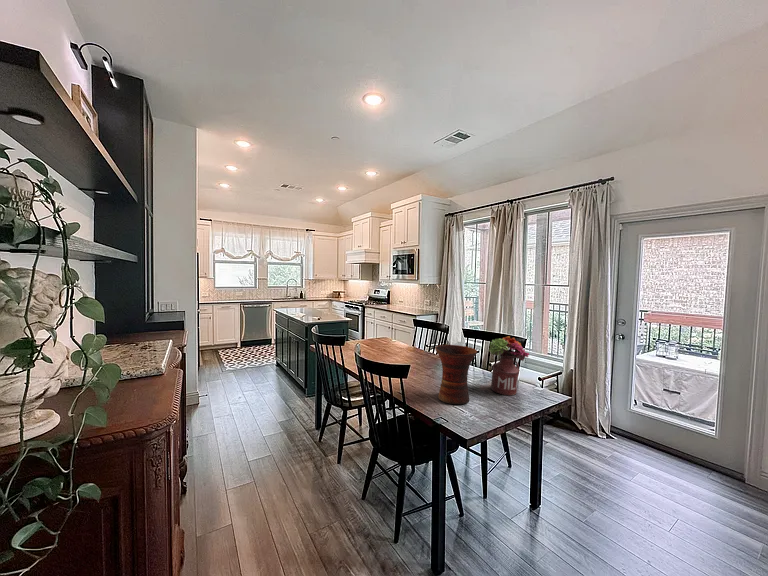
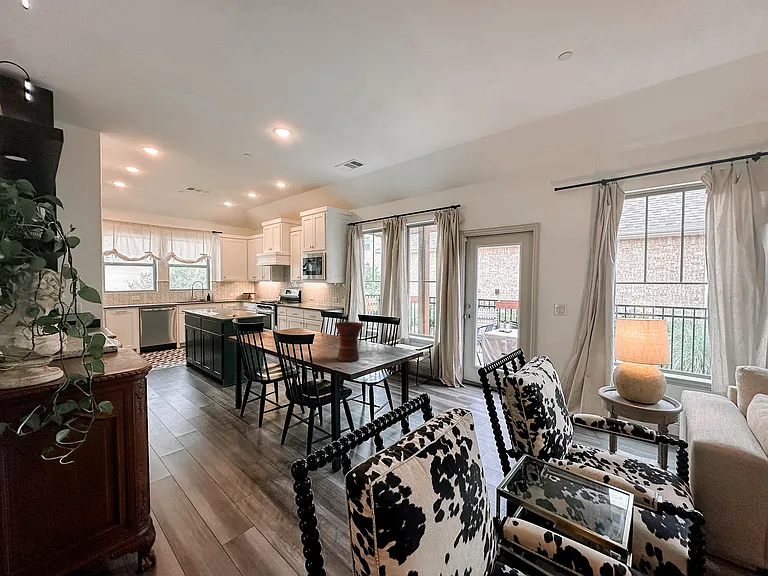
flower arrangement: present [489,336,529,395] -> none [373,314,399,355]

